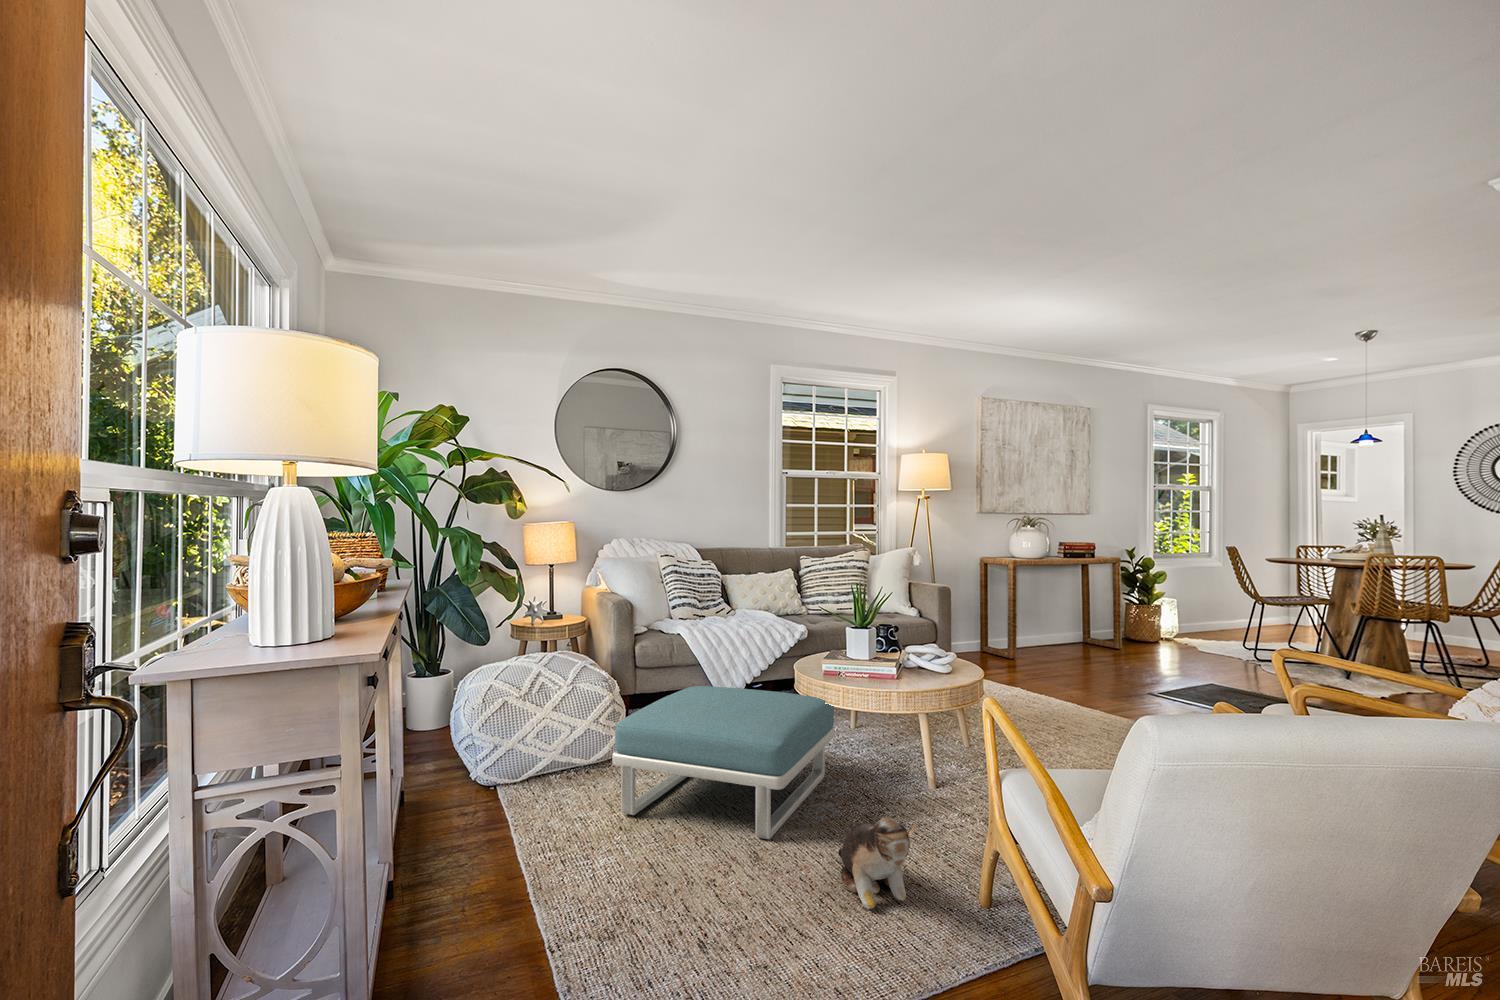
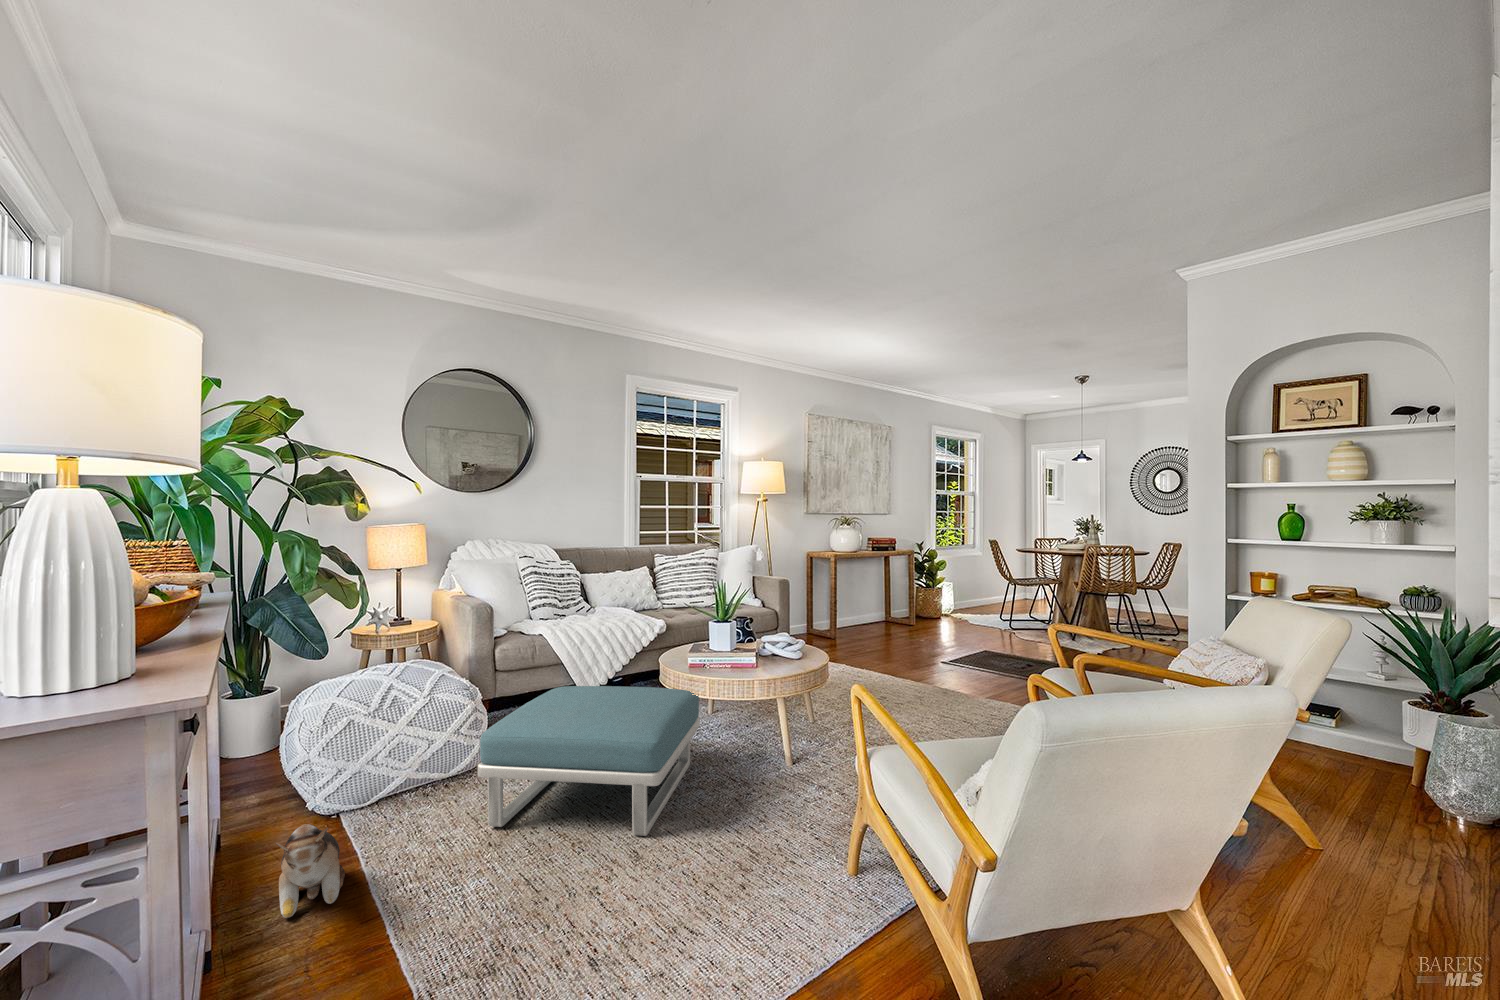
plush toy: present [838,817,916,909] -> present [276,824,345,918]

